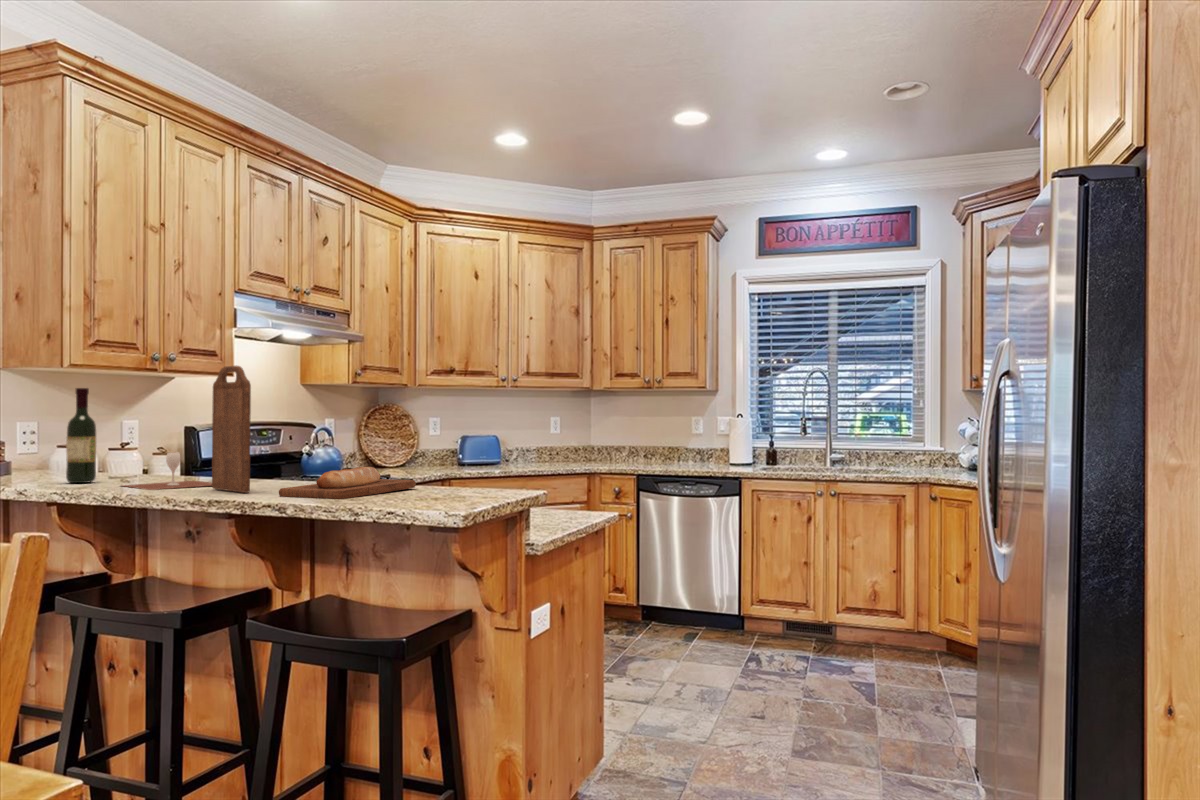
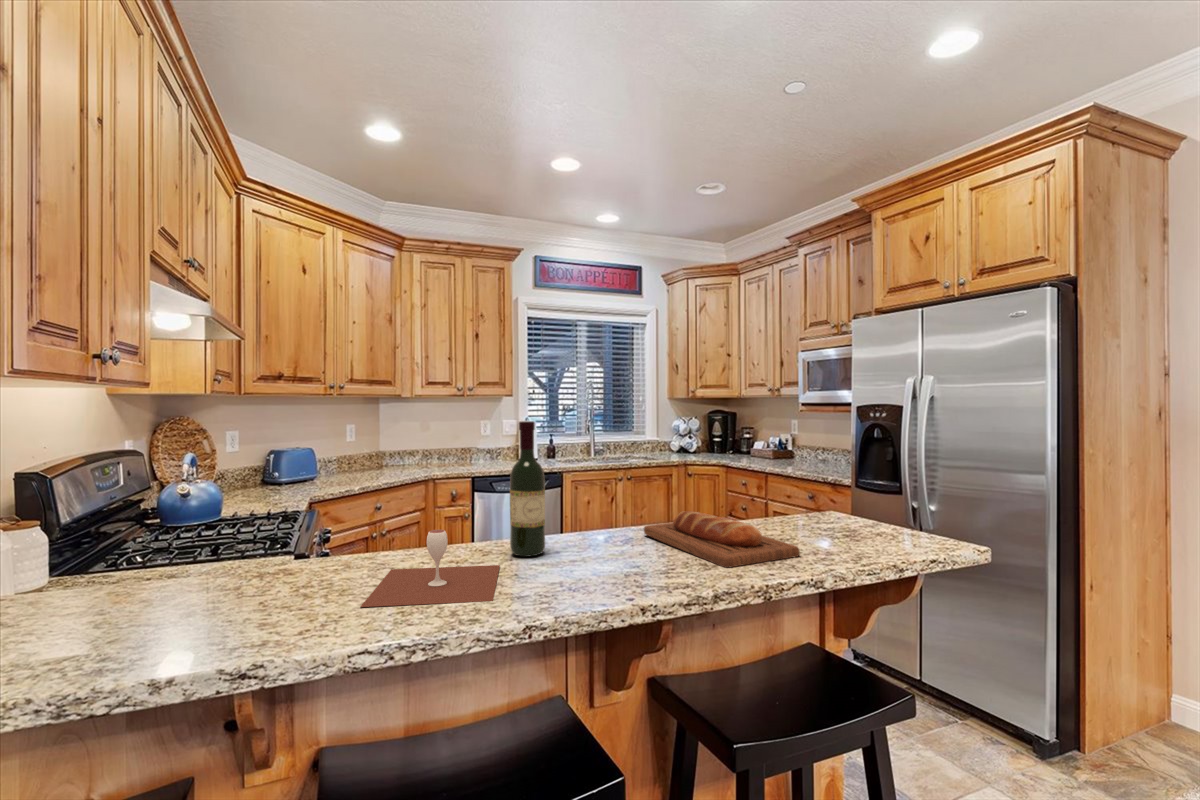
cutting board: present [212,366,251,493] -> none [555,396,659,576]
wine bottle: present [66,388,96,483] -> present [510,421,545,557]

